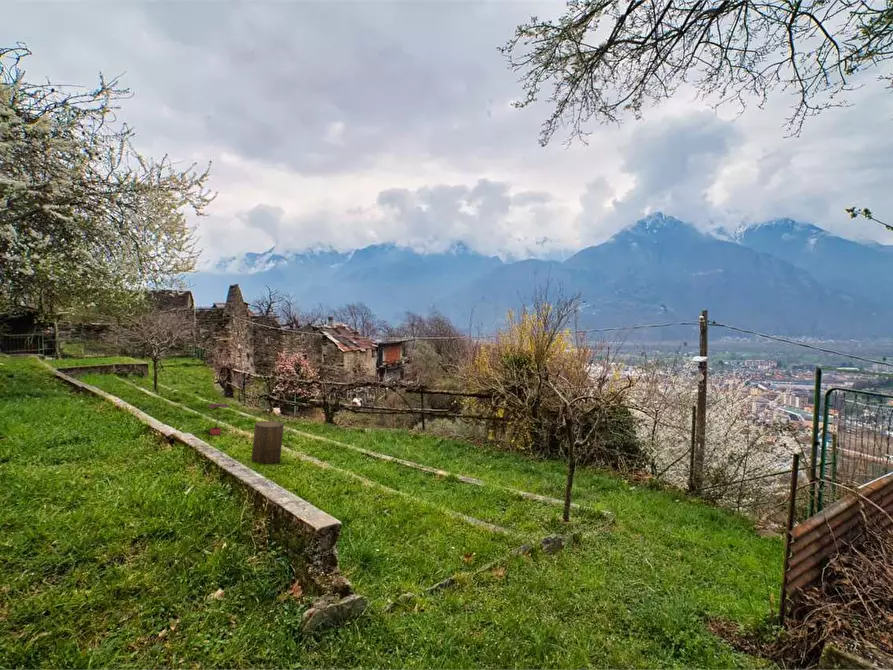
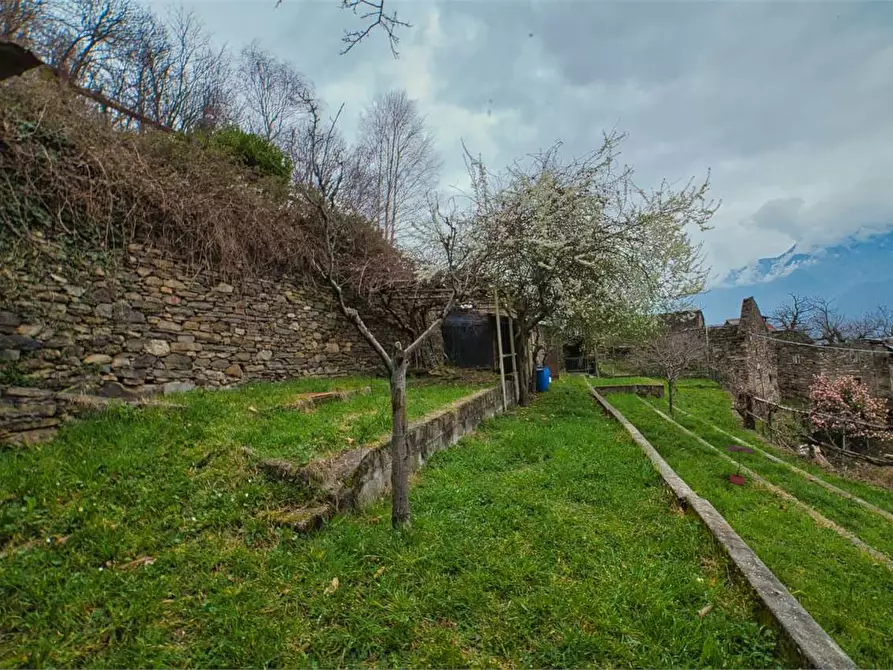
stool: present [252,421,284,463] -> none [794,487,848,556]

